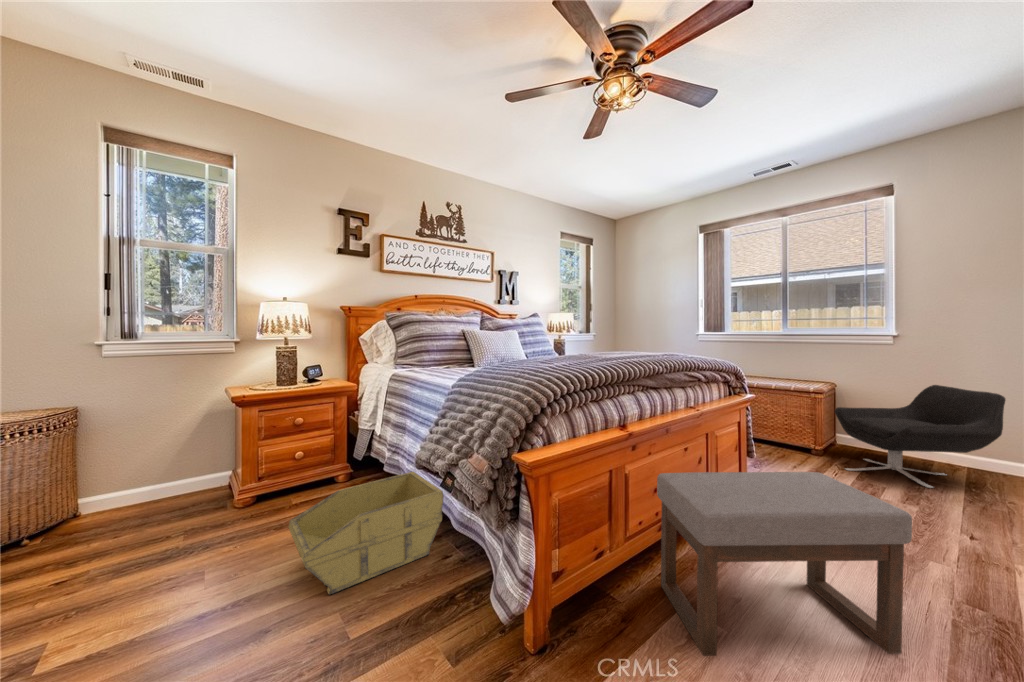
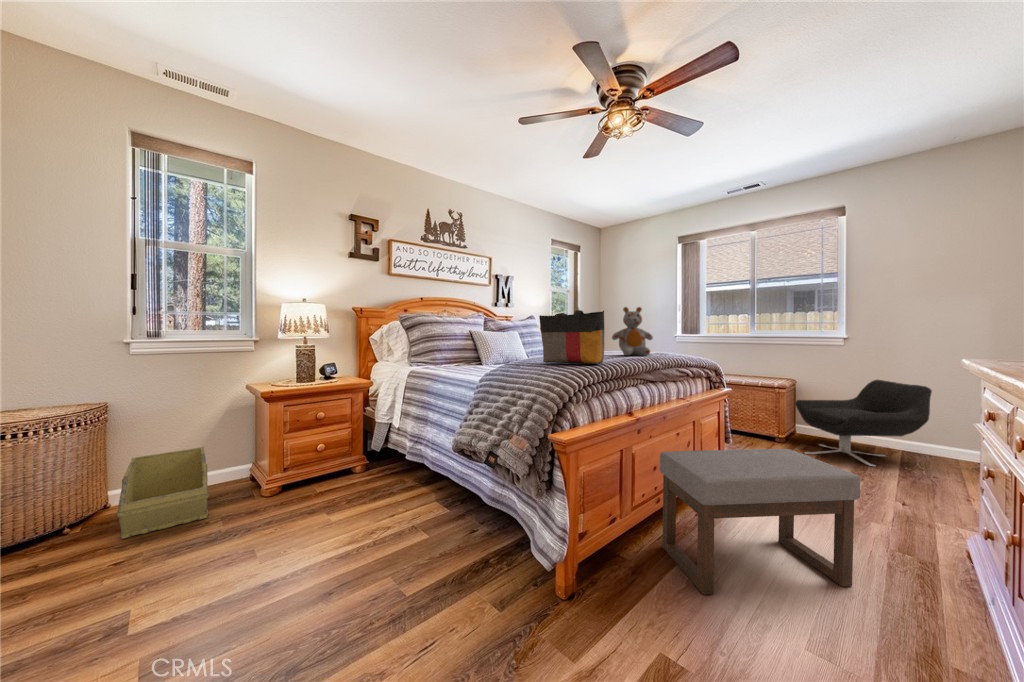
stuffed bear: none [614,303,662,358] -> present [612,307,653,356]
tote bag: none [518,306,591,369] -> present [539,310,605,365]
storage bin: present [289,472,444,594] -> present [117,447,209,539]

